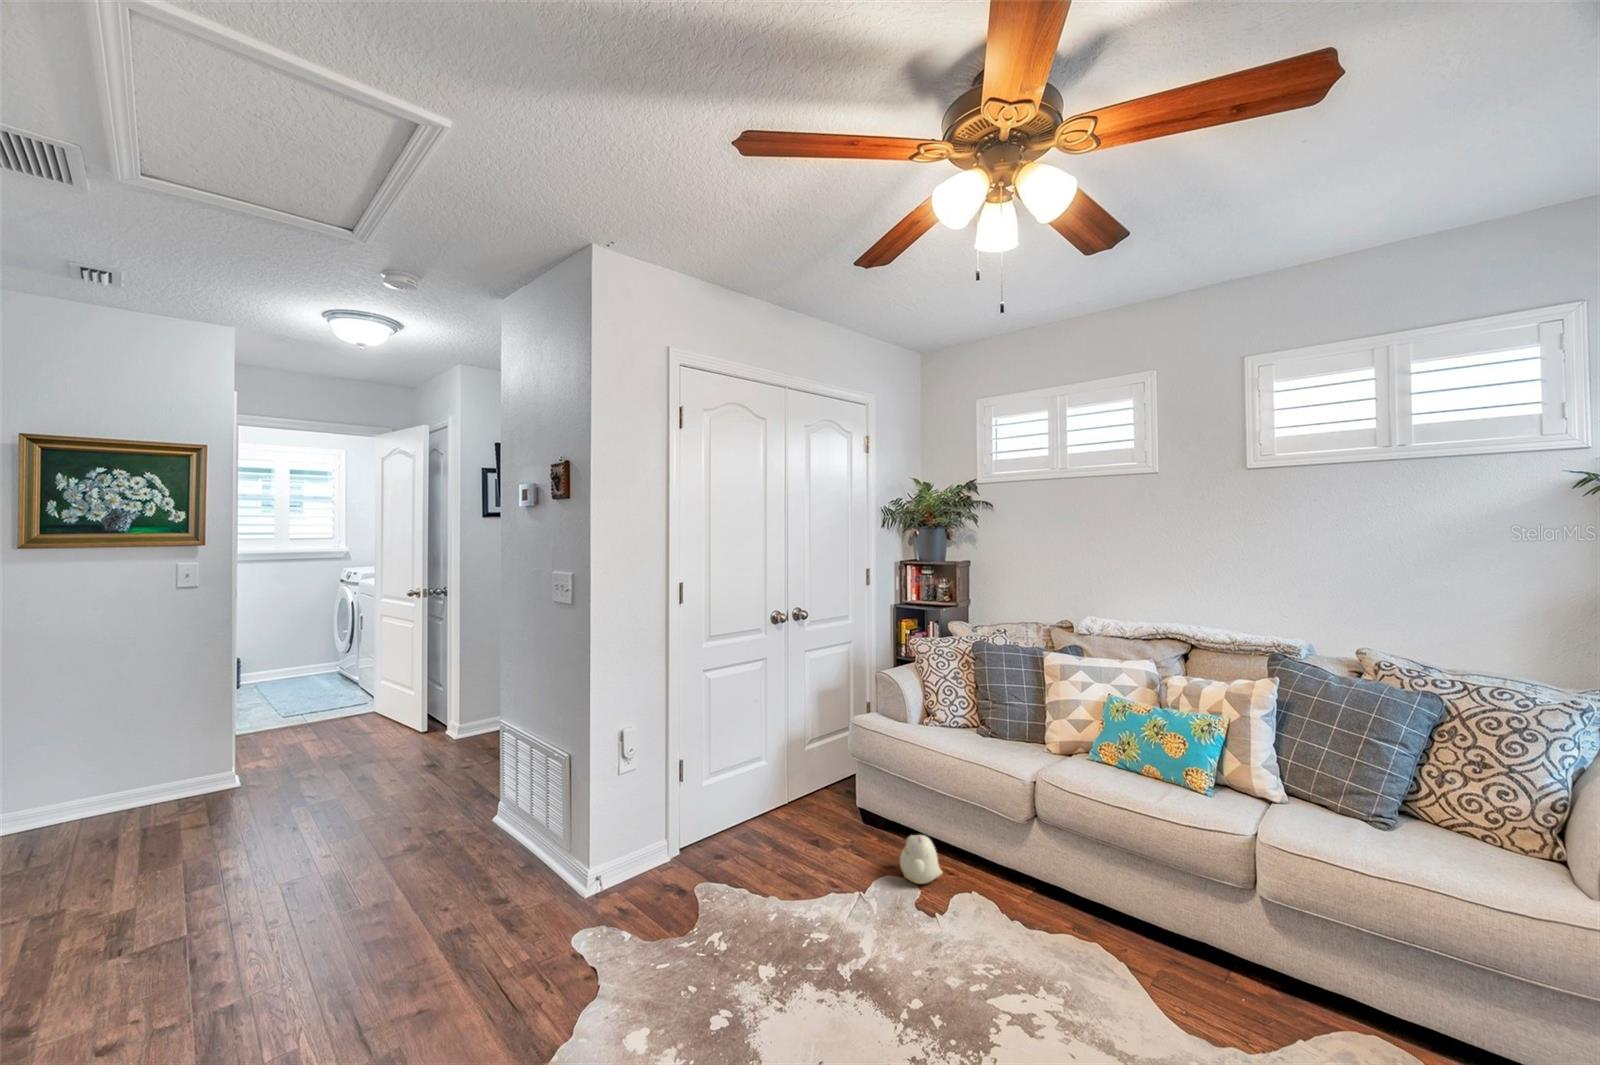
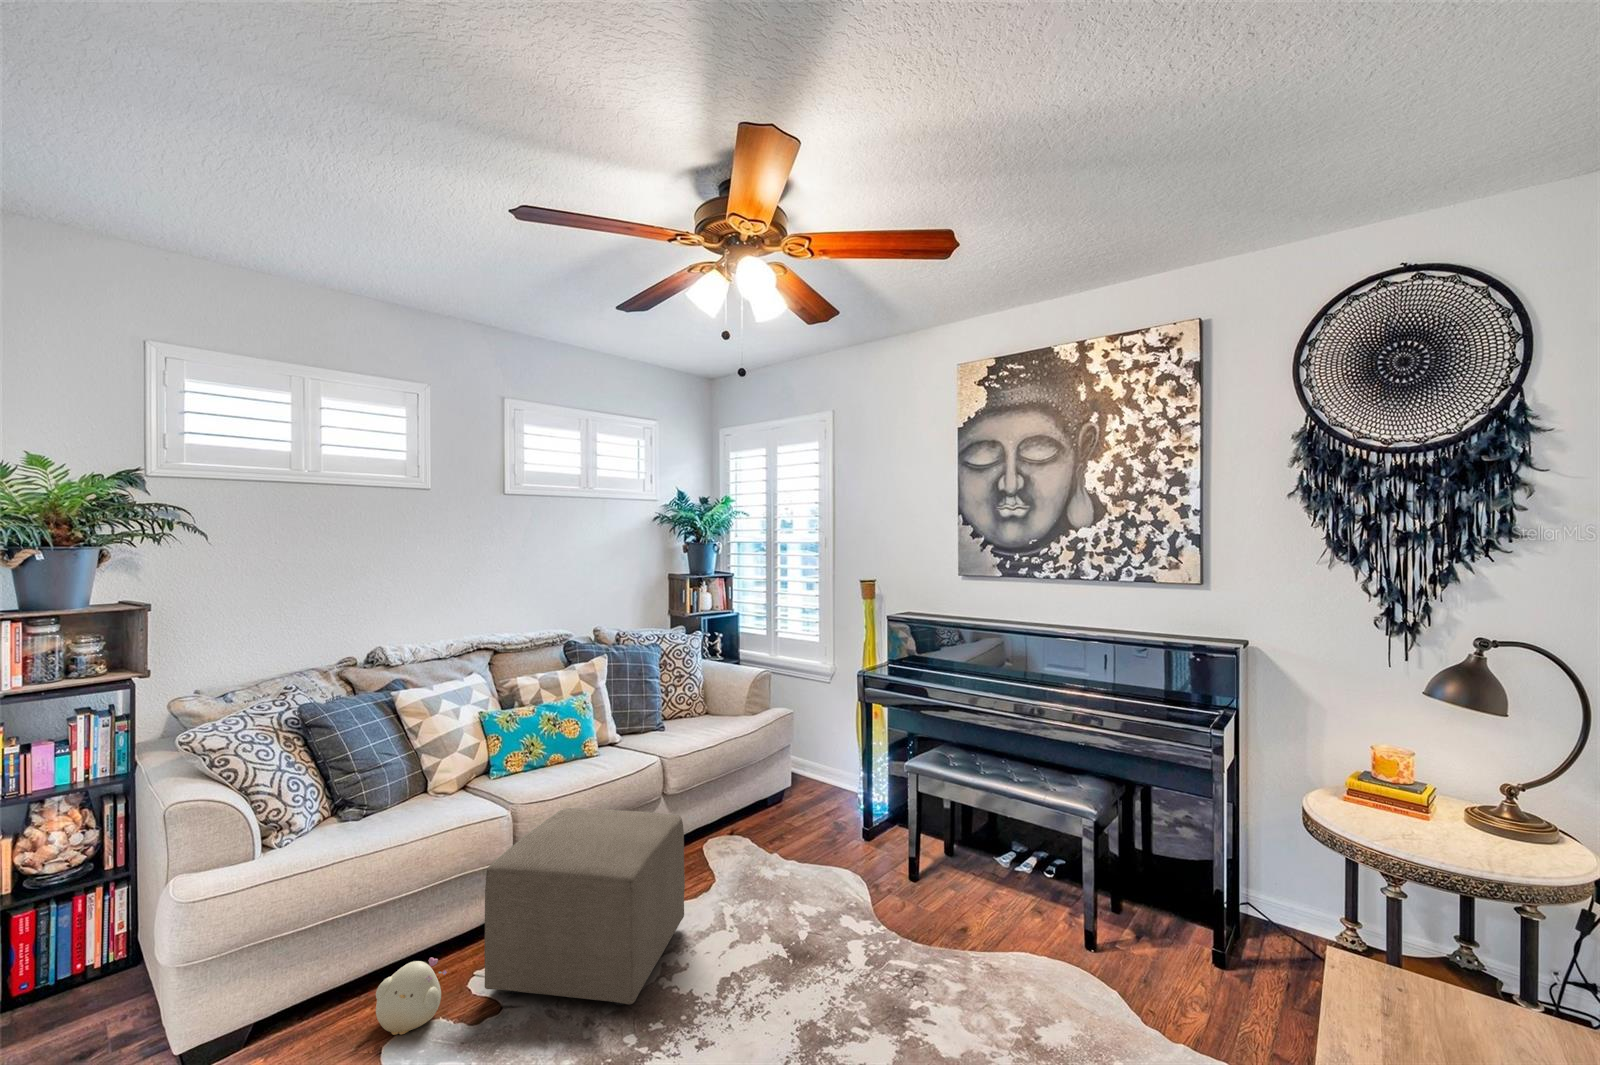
ottoman: none [948,794,1135,1024] -> present [485,808,685,1006]

